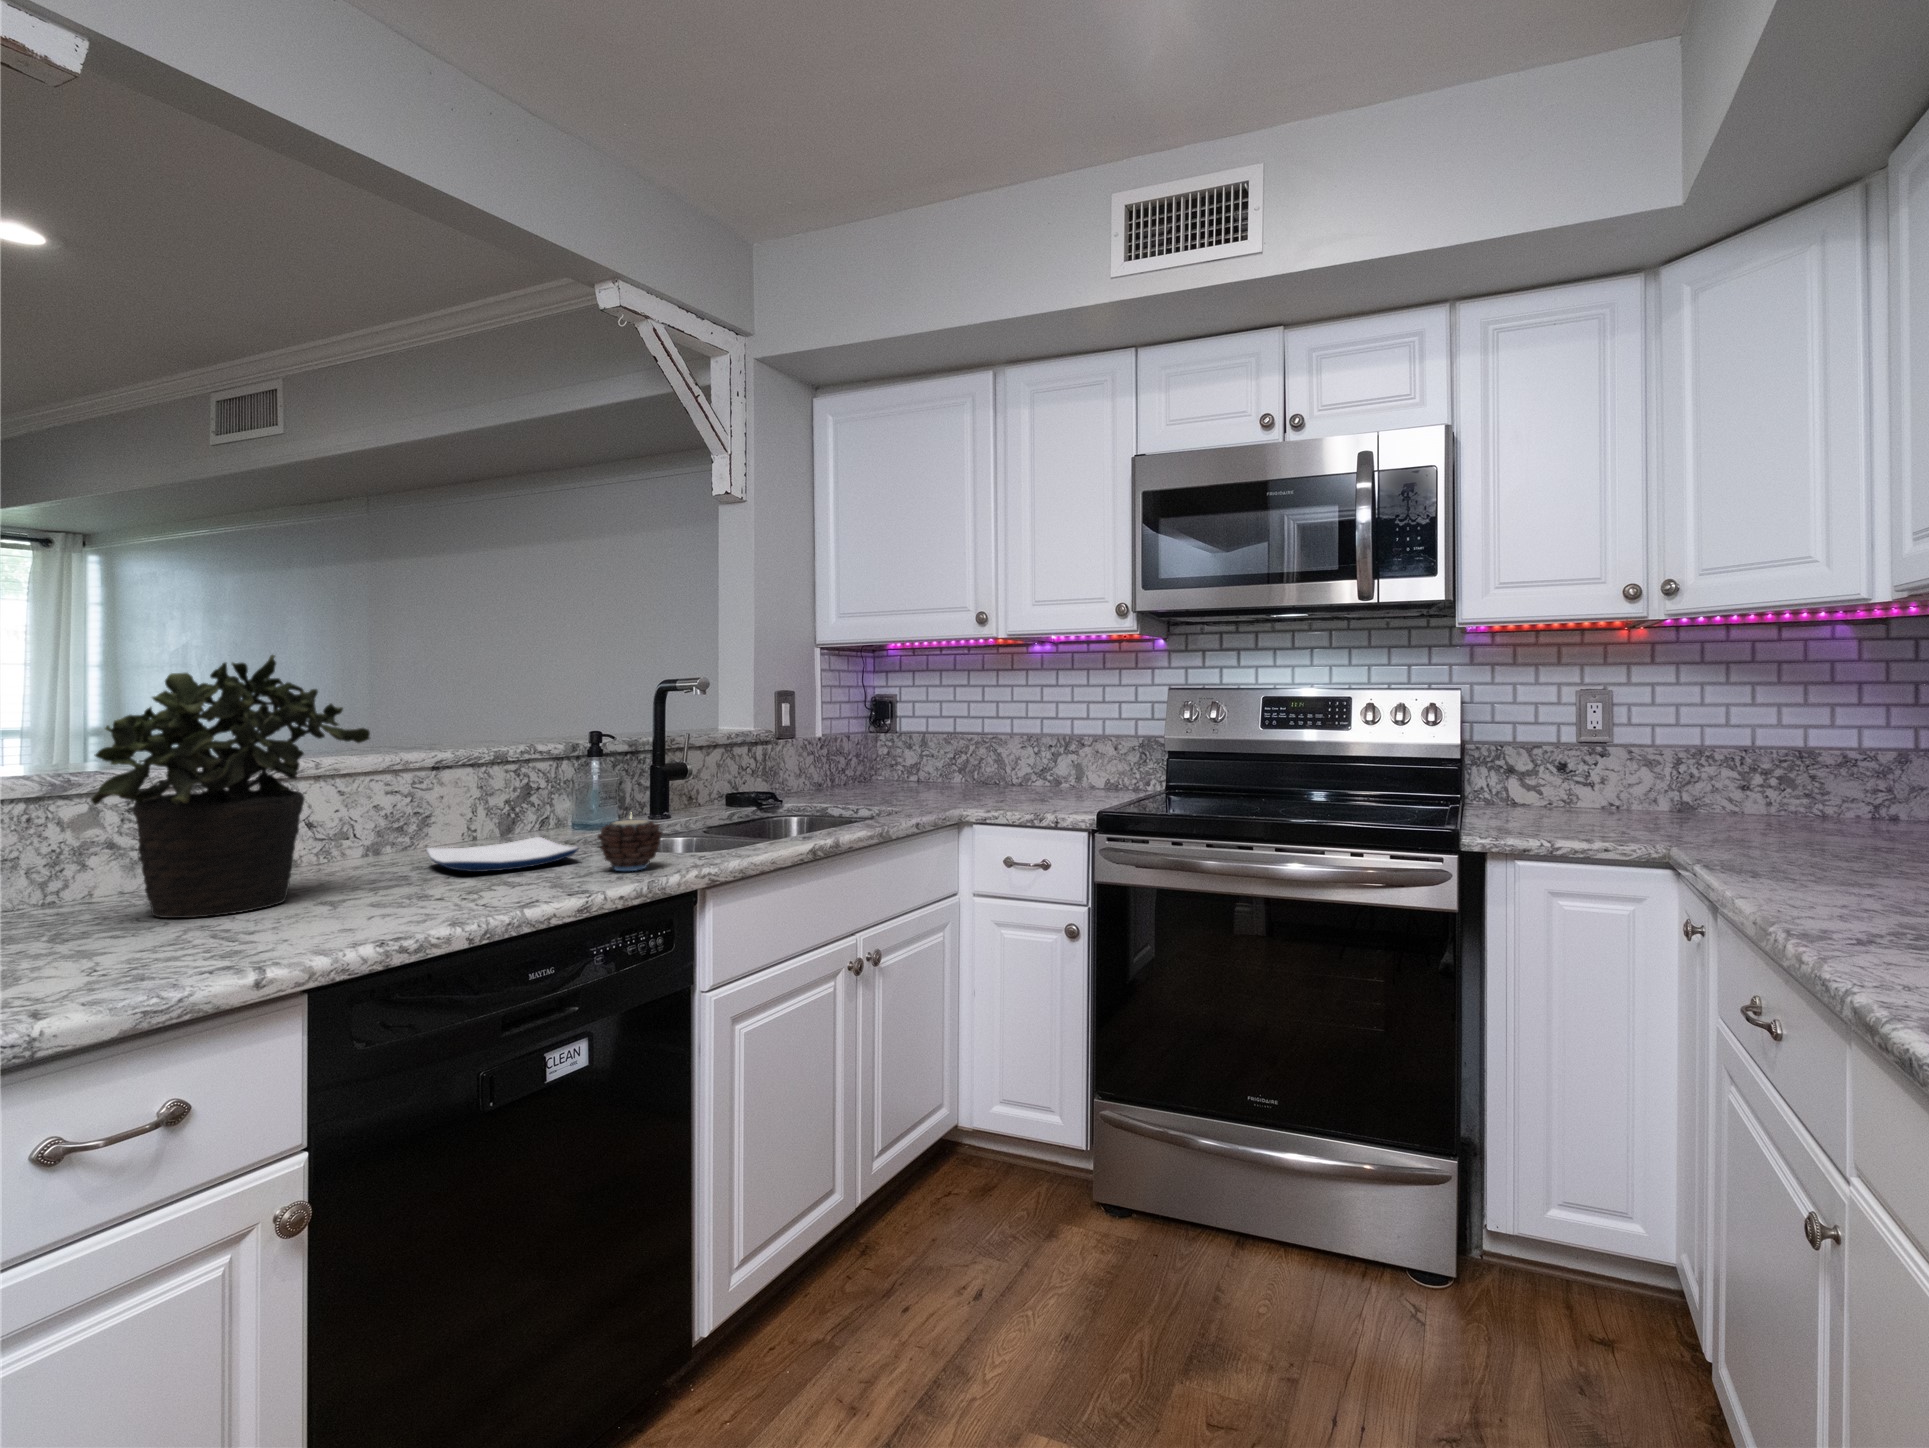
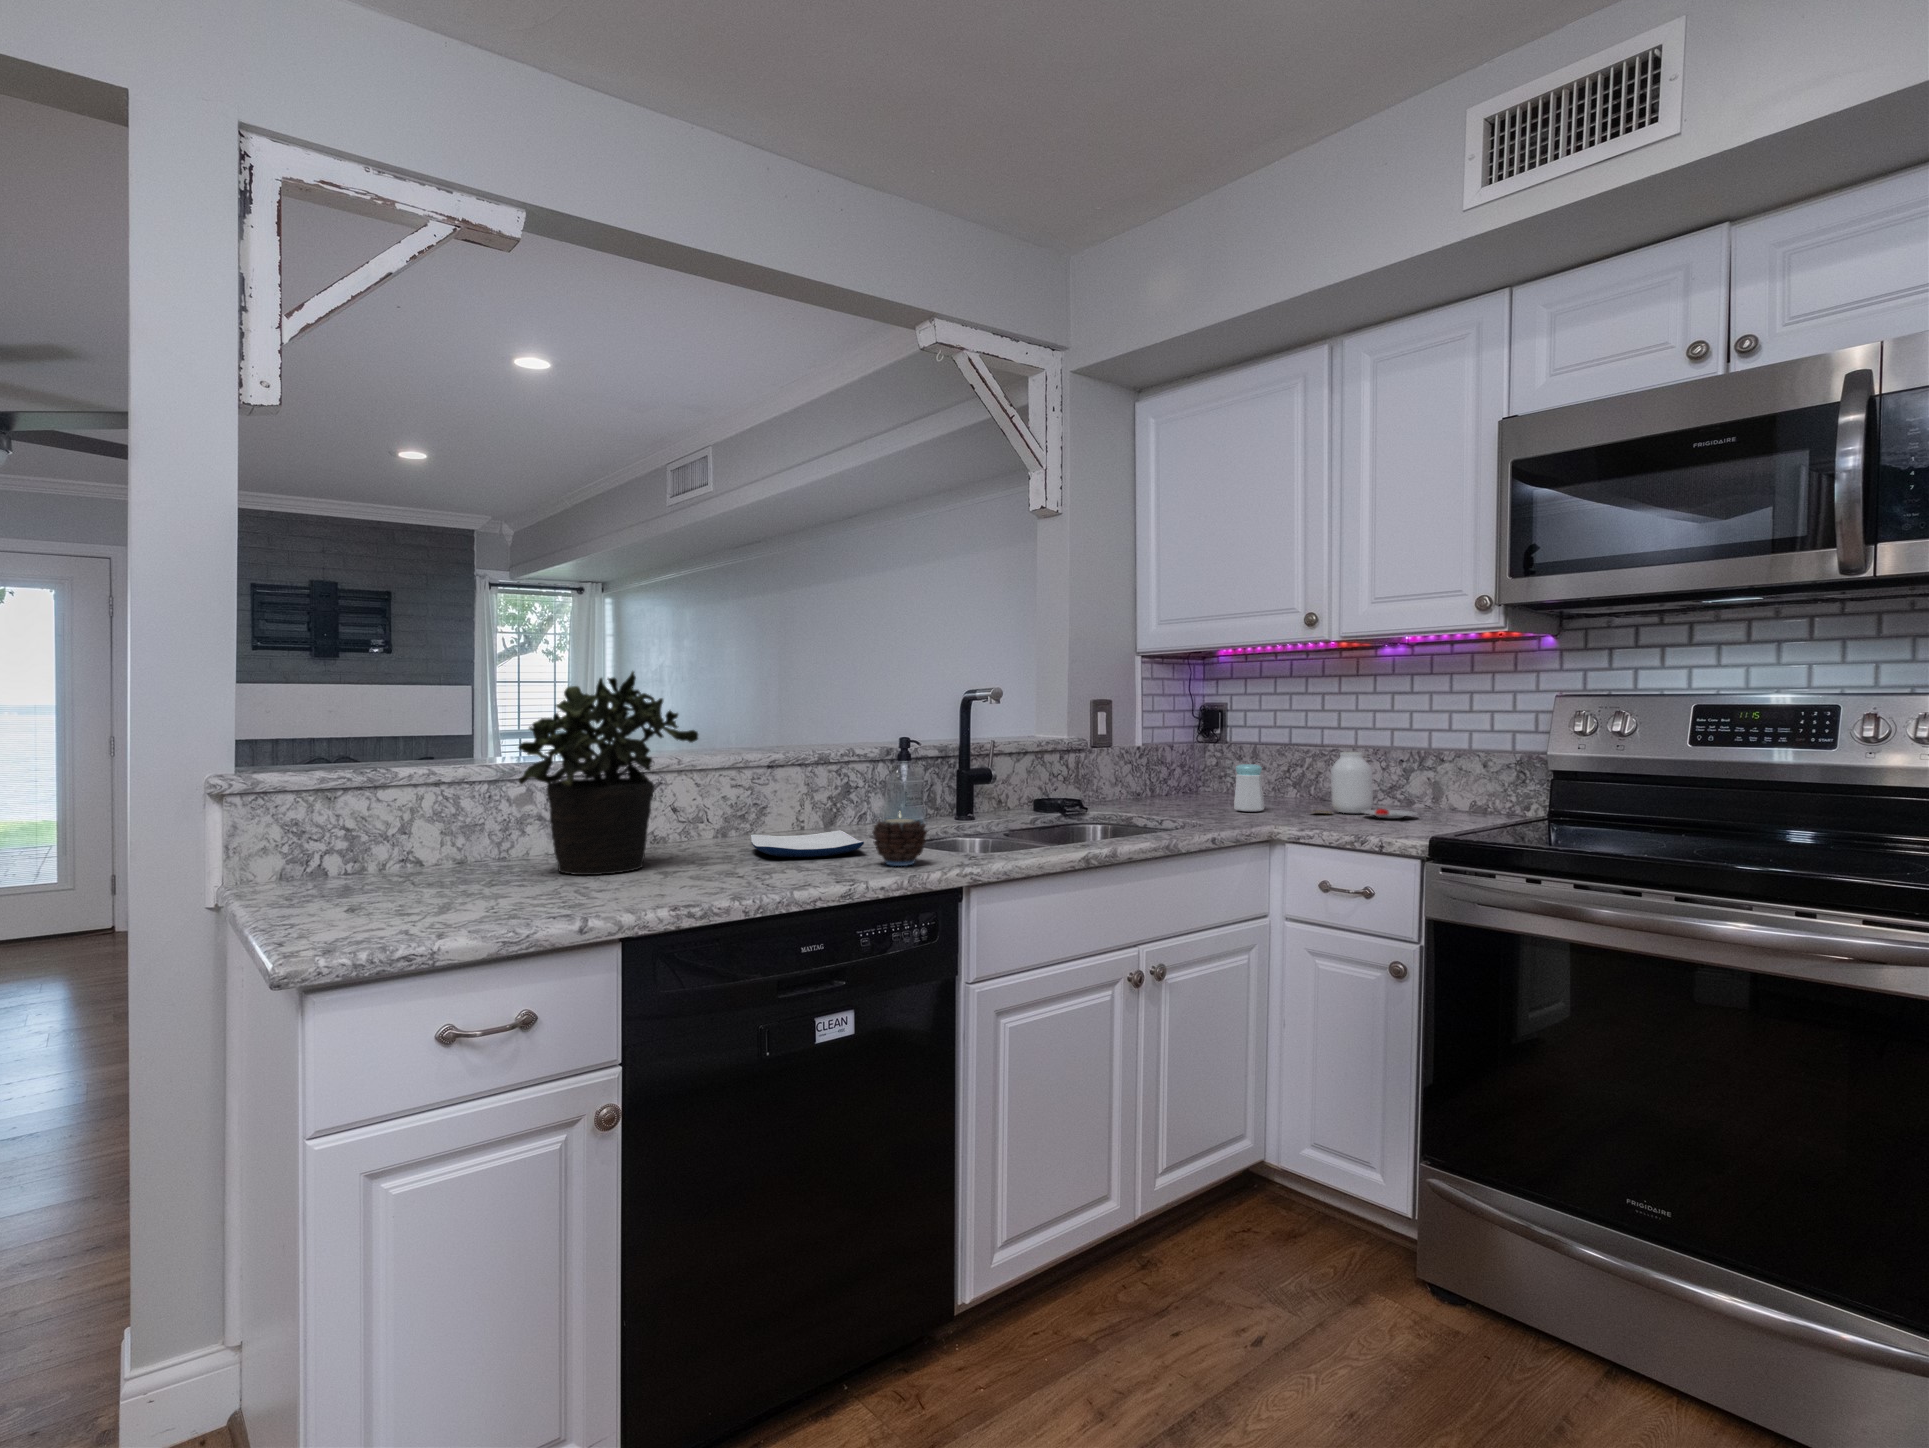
jar: none [981,739,1068,795] -> present [1326,752,1417,819]
salt shaker: none [916,752,941,794] -> present [1234,764,1264,812]

